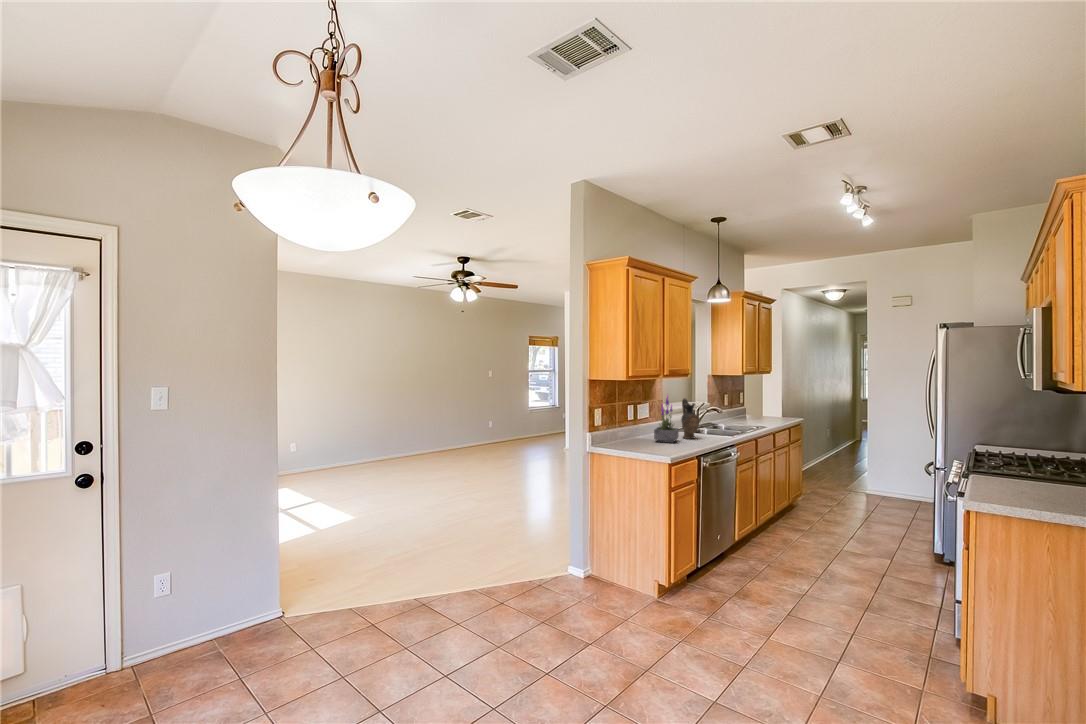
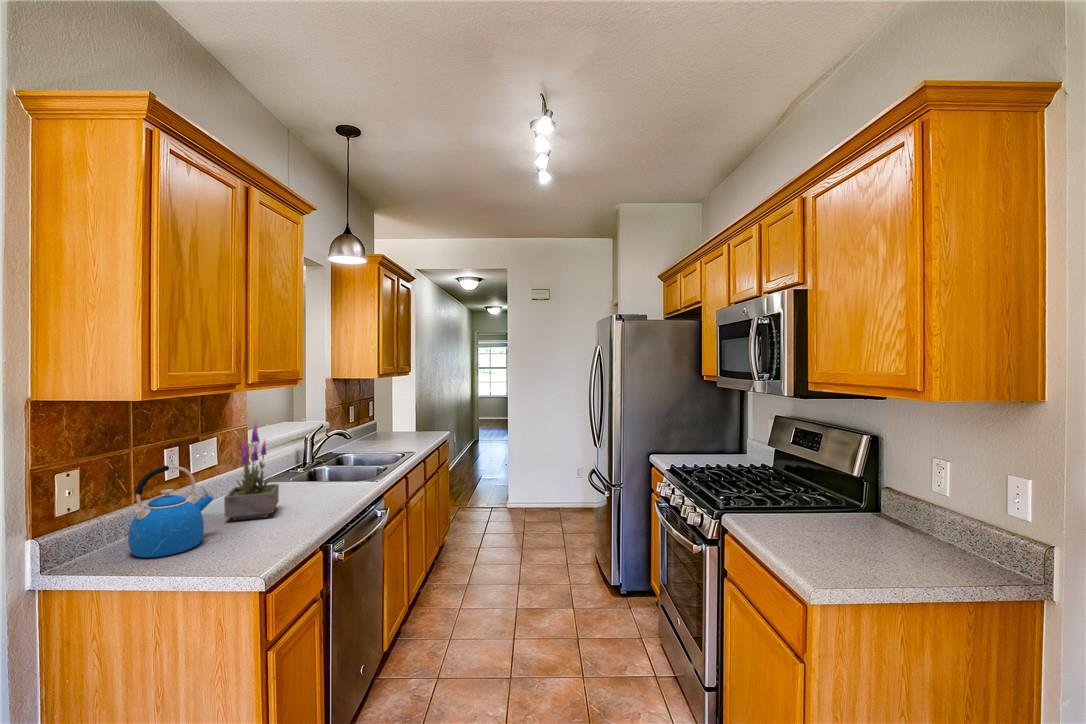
ceramic pitcher: present [681,398,699,439] -> none [284,424,319,499]
kettle: none [619,410,650,448] -> present [128,465,214,558]

